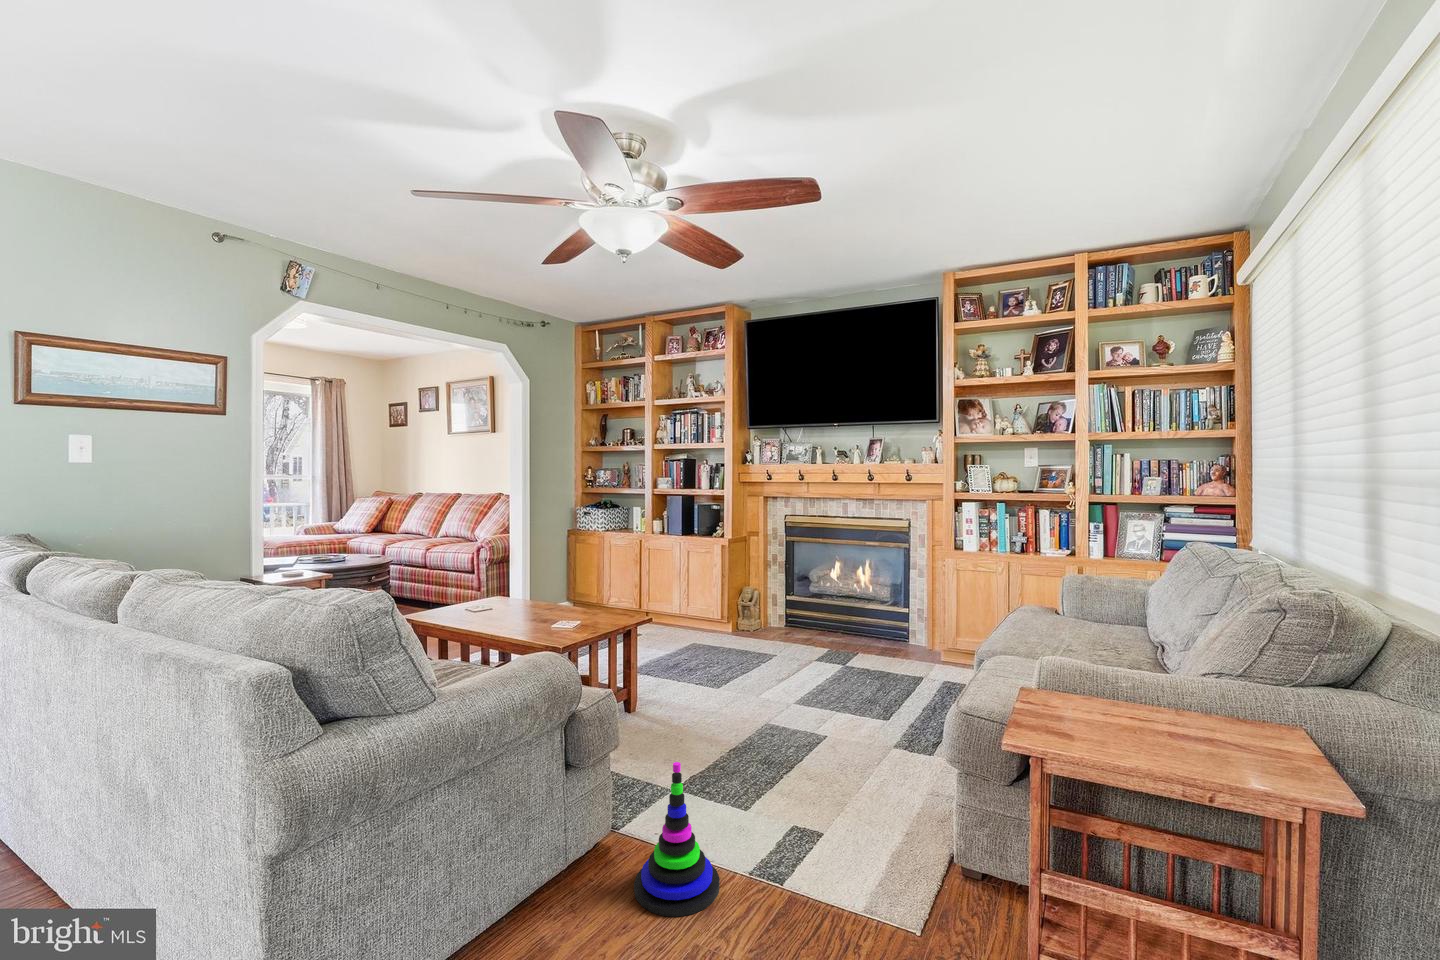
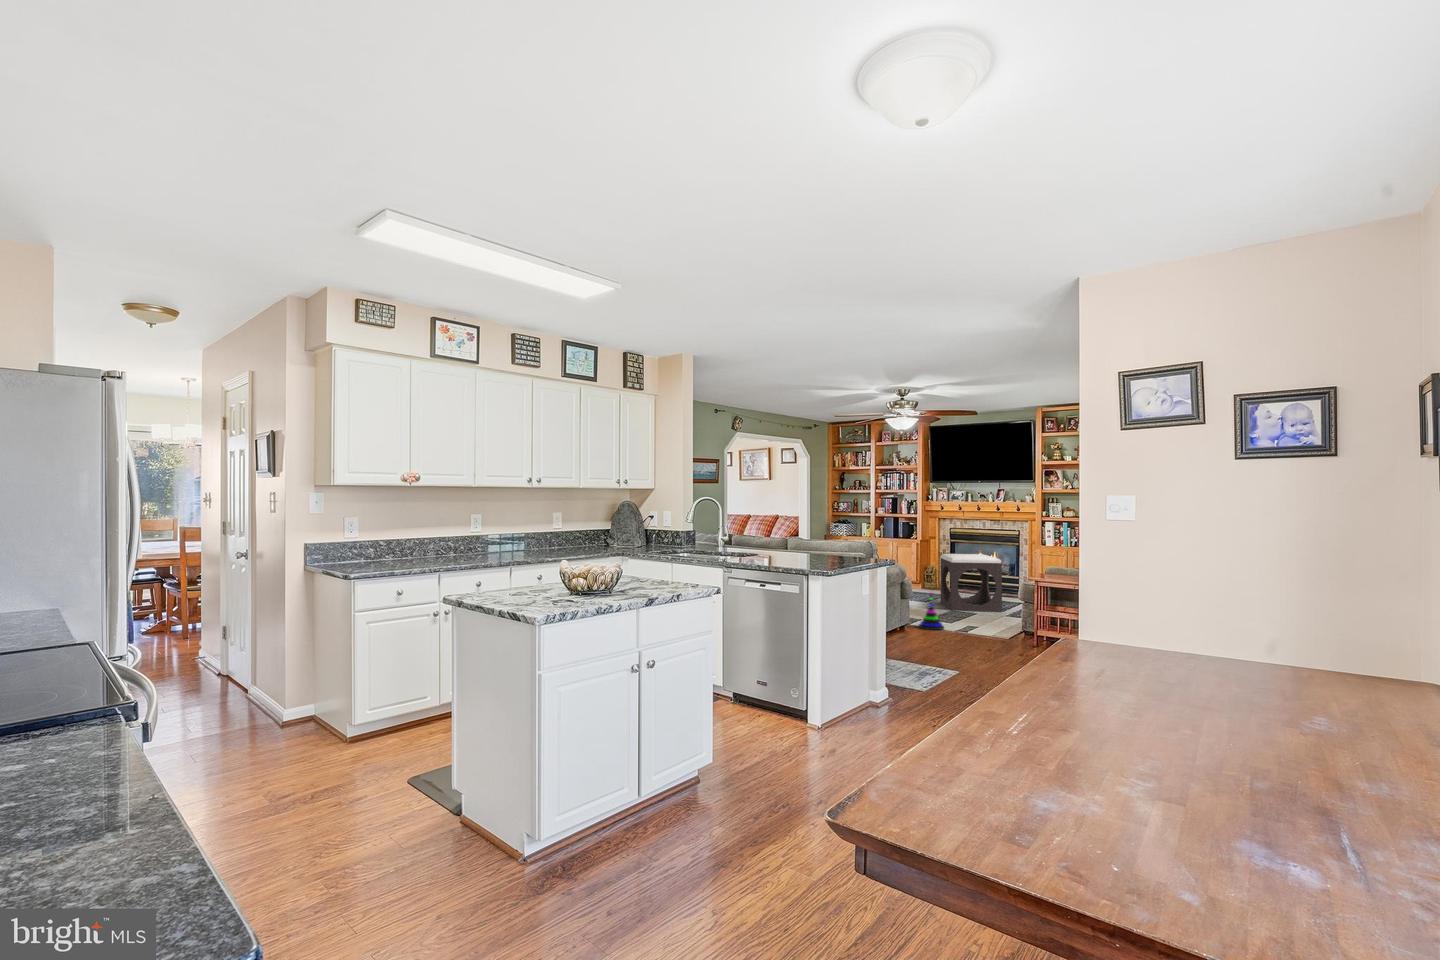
footstool: none [752,580,888,732] -> present [940,554,1002,612]

